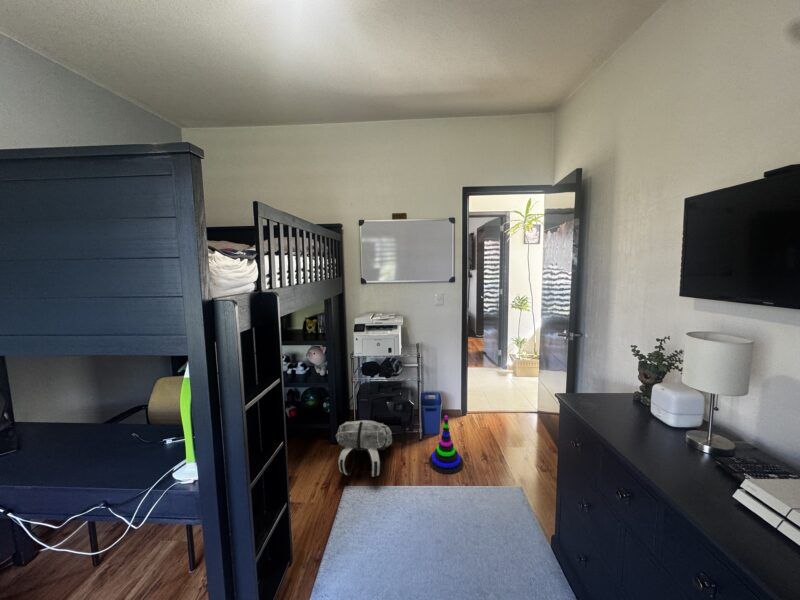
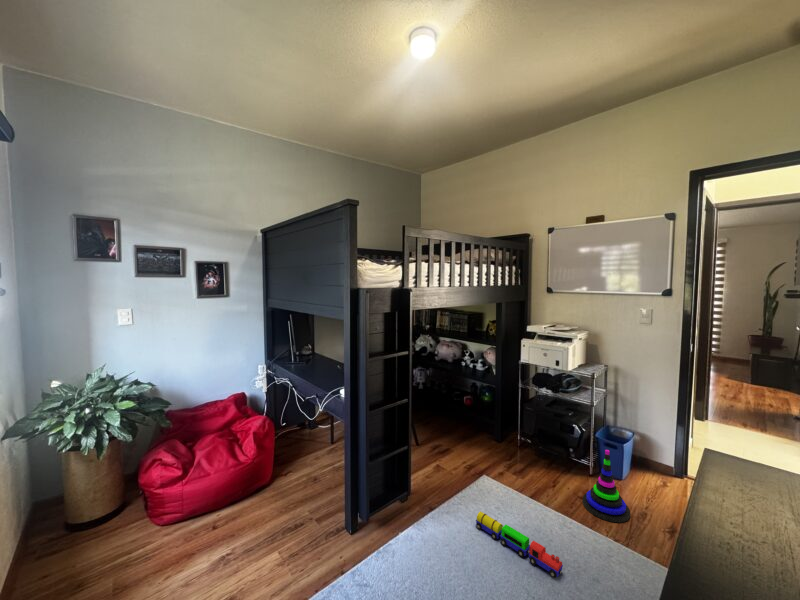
backpack: present [336,420,392,477] -> none [479,419,551,480]
toy train: none [374,527,464,550] -> present [476,511,563,578]

